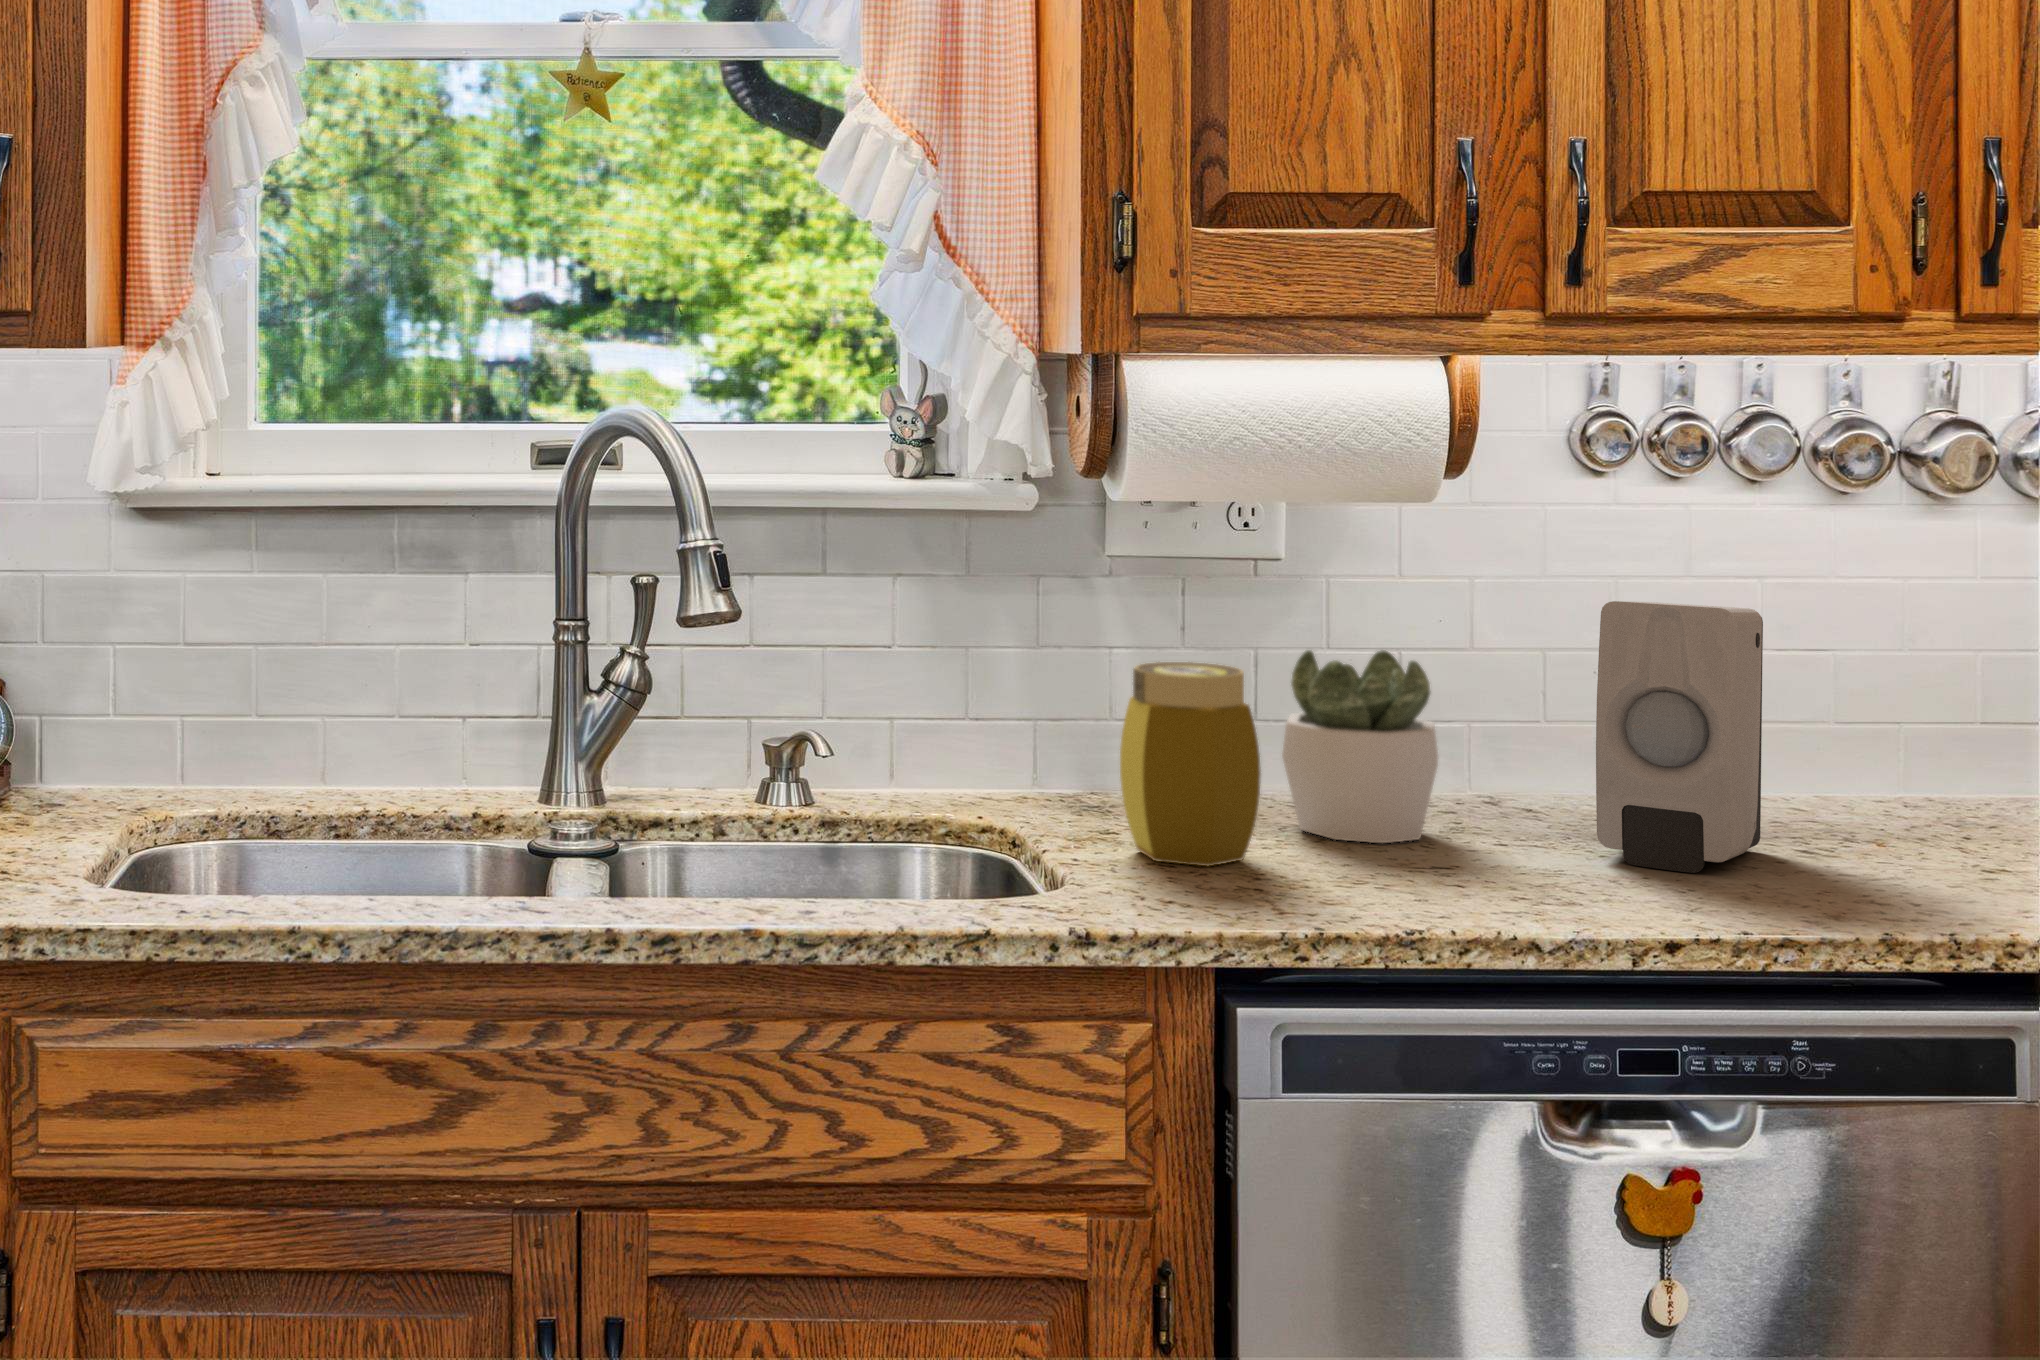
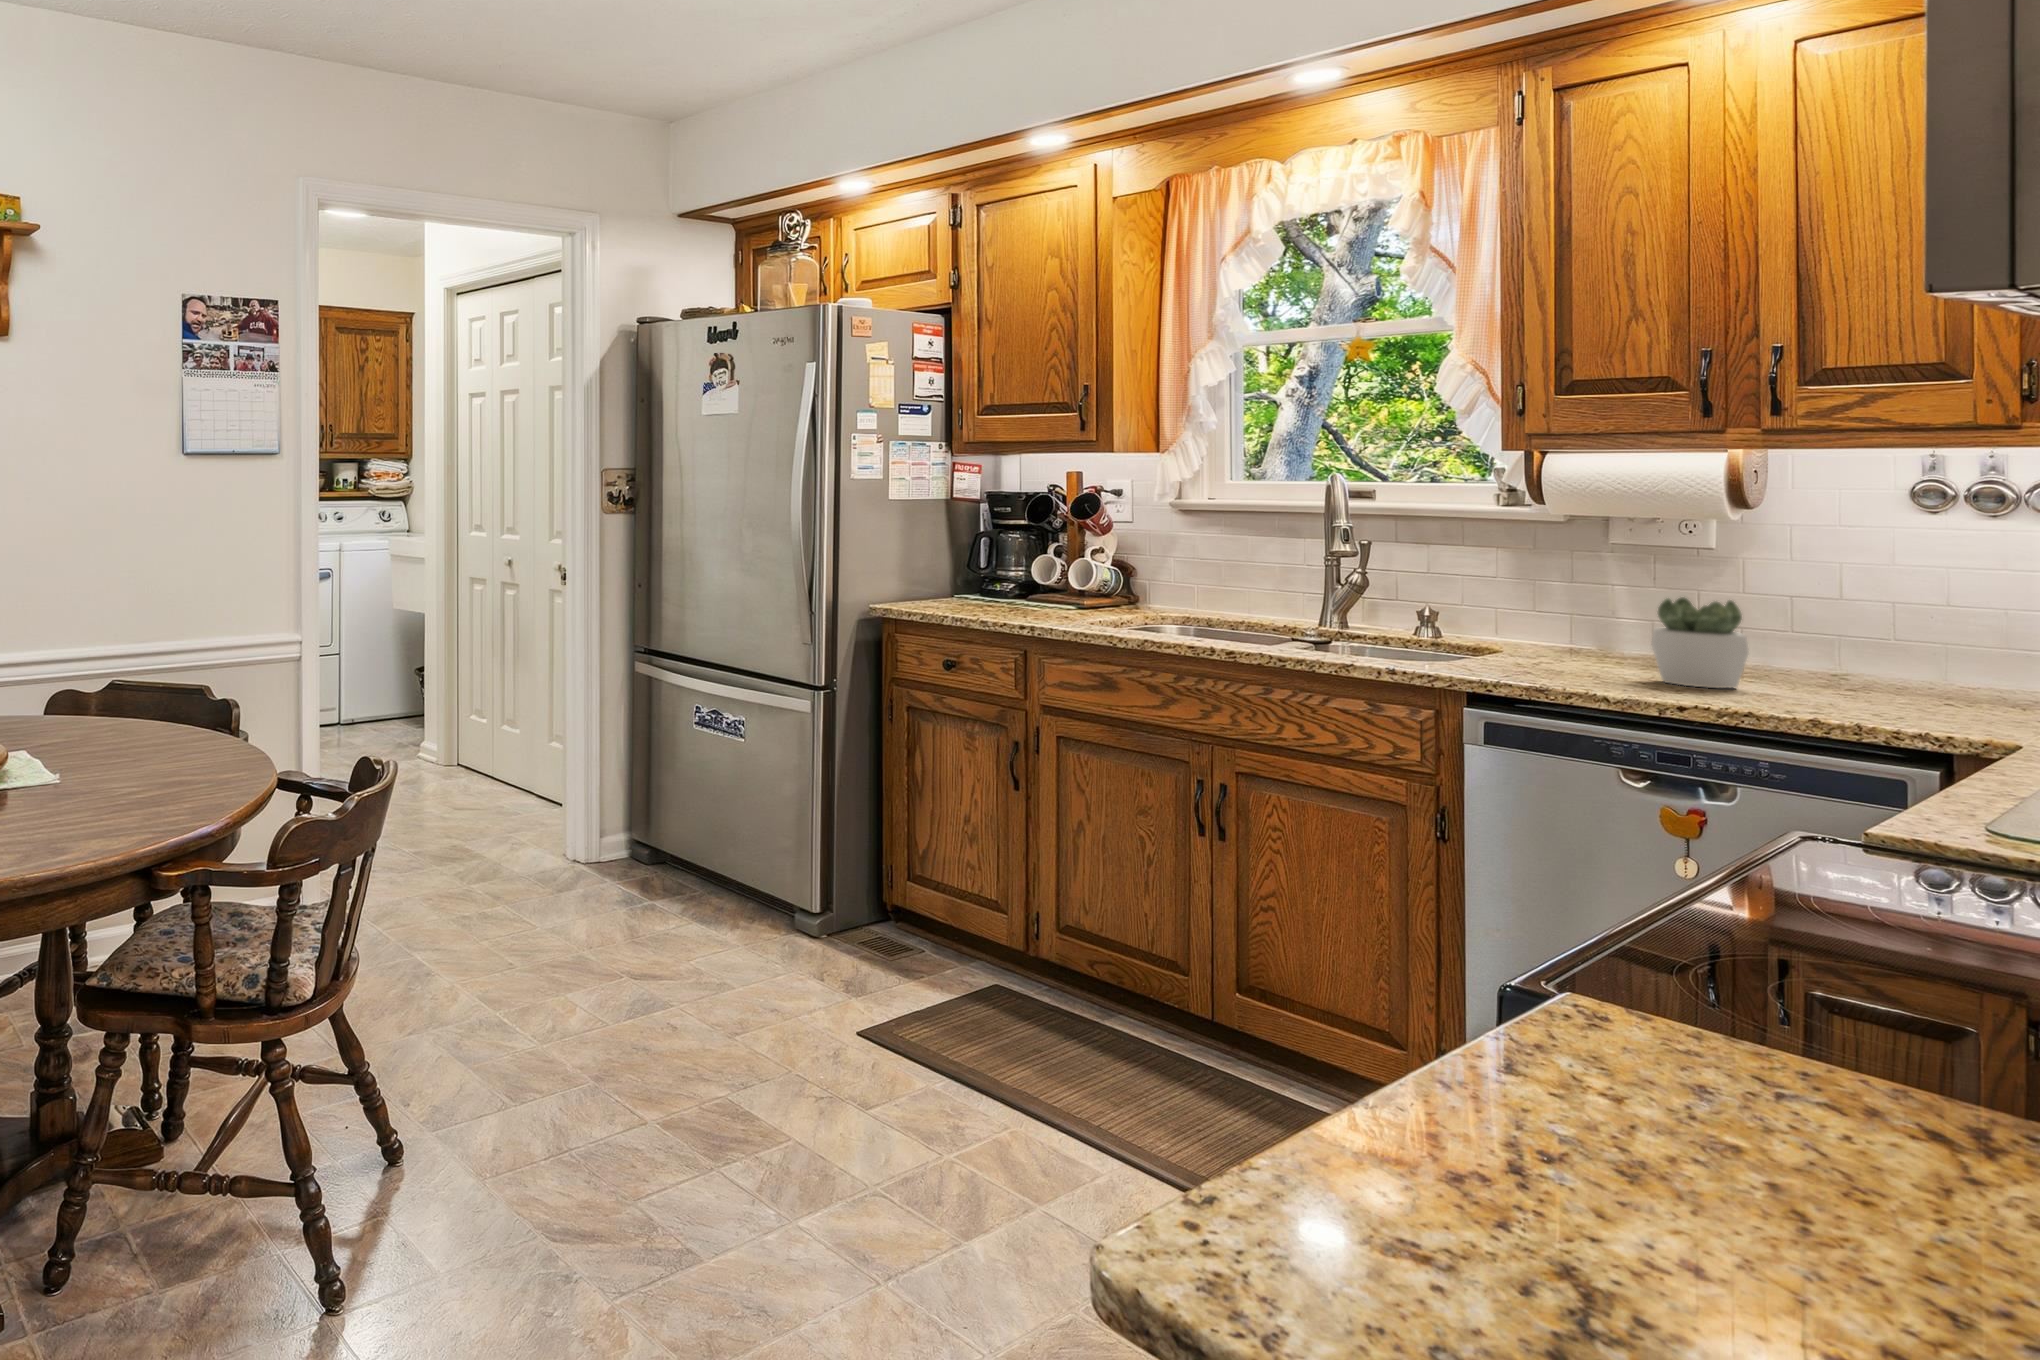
soap dispenser: present [1596,601,1763,873] -> none [1793,575,1951,714]
jar: present [1120,662,1261,866] -> none [1517,590,1592,677]

